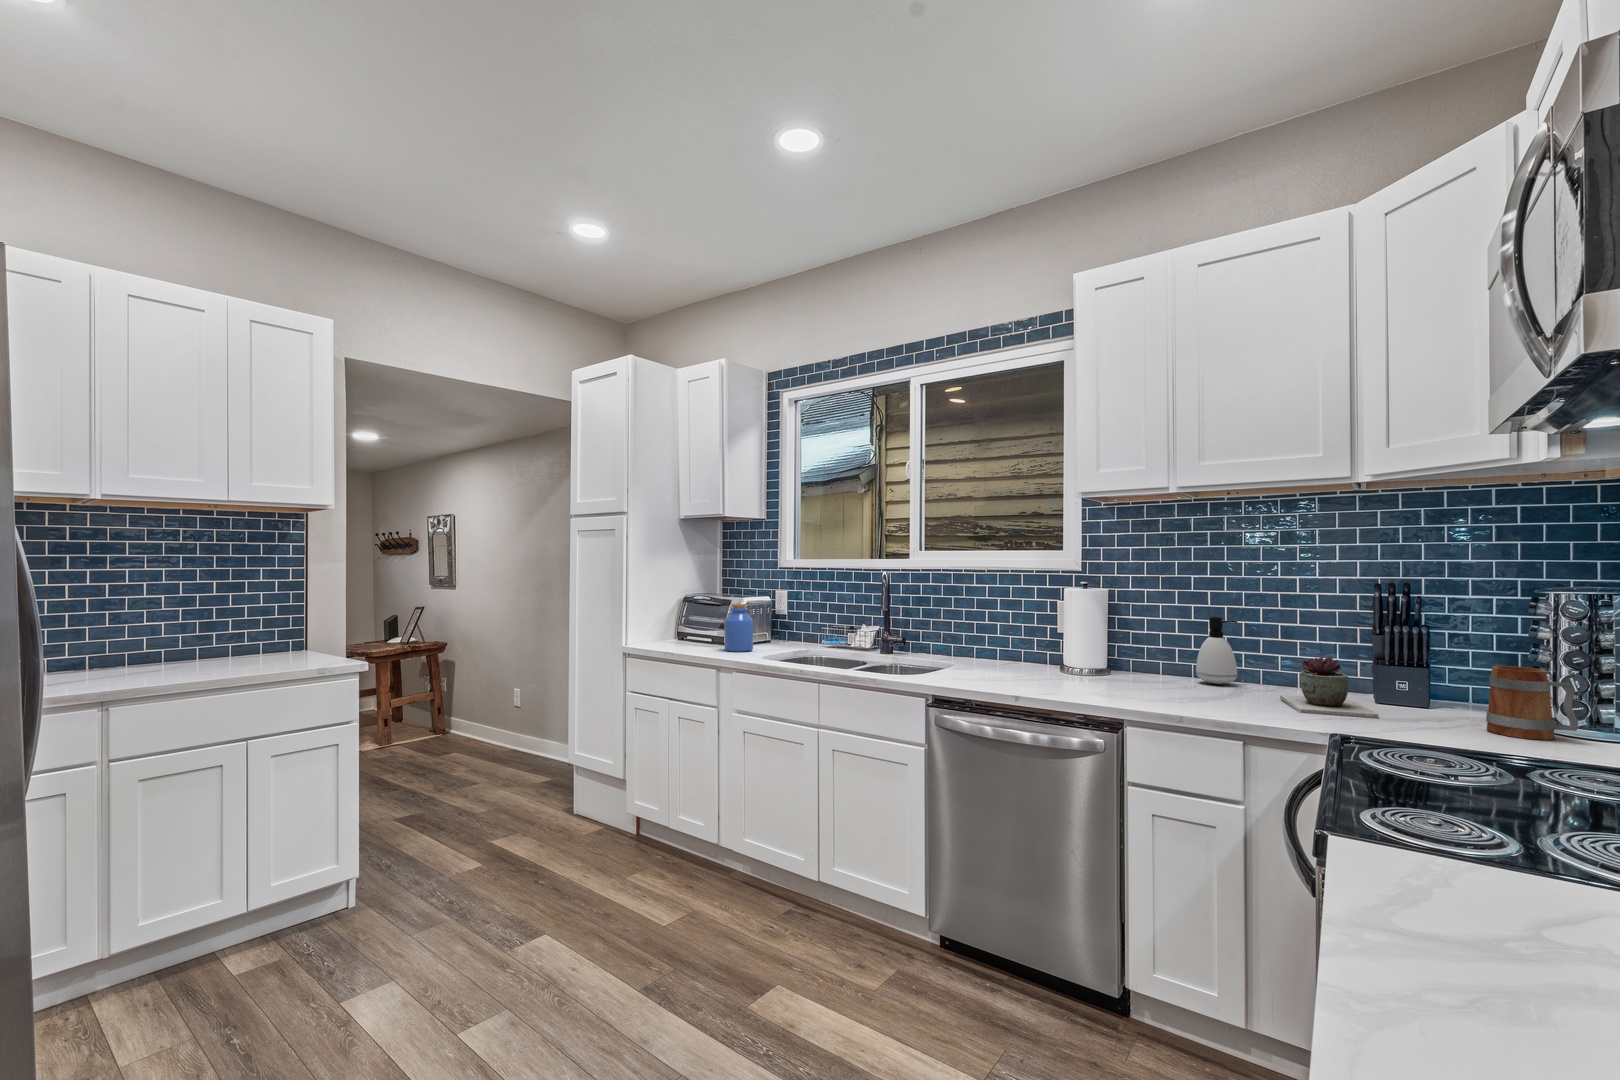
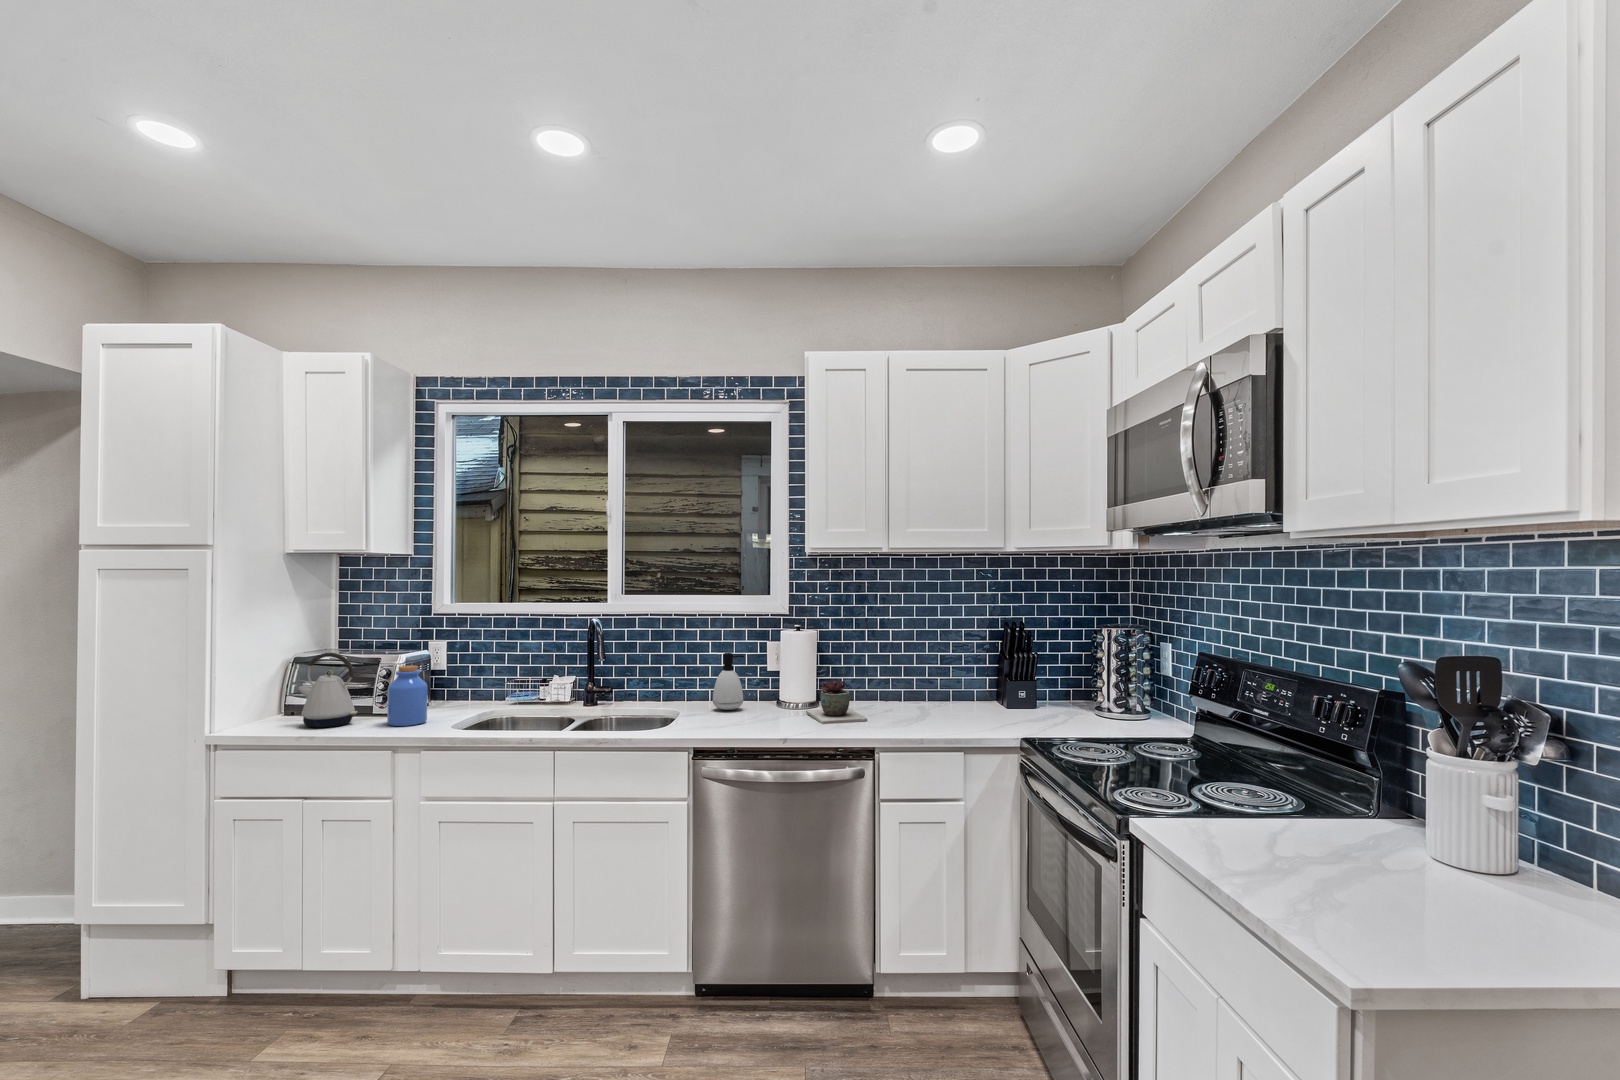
kettle: none [676,591,711,647] -> present [297,653,357,728]
soap dispenser: present [1196,617,1238,684] -> present [713,653,744,710]
succulent plant: present [1280,657,1379,718] -> present [806,679,867,724]
mug: present [1486,666,1579,740] -> none [1076,677,1122,724]

